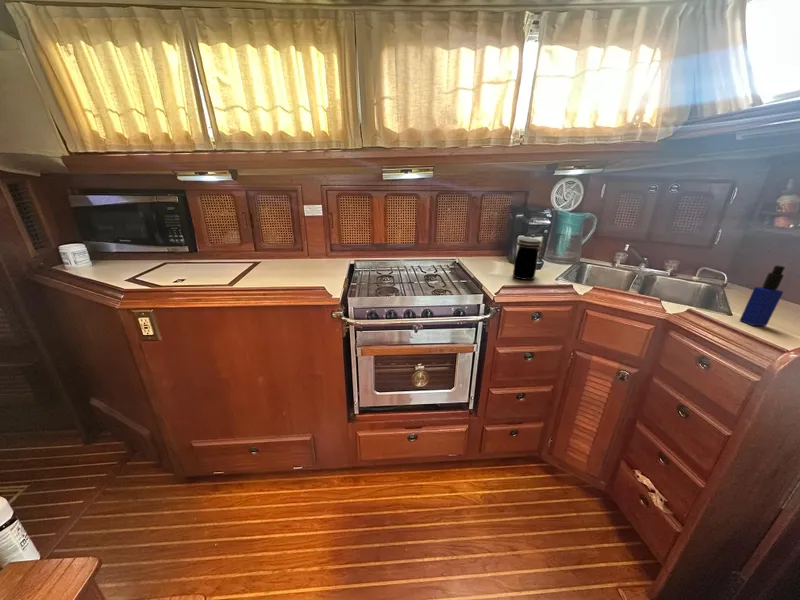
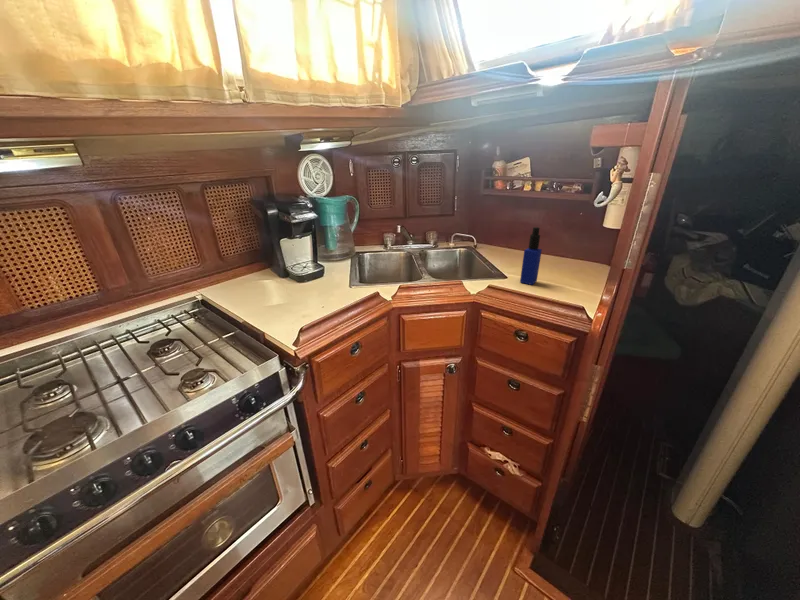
jar: present [513,238,544,280] -> none [286,243,329,302]

